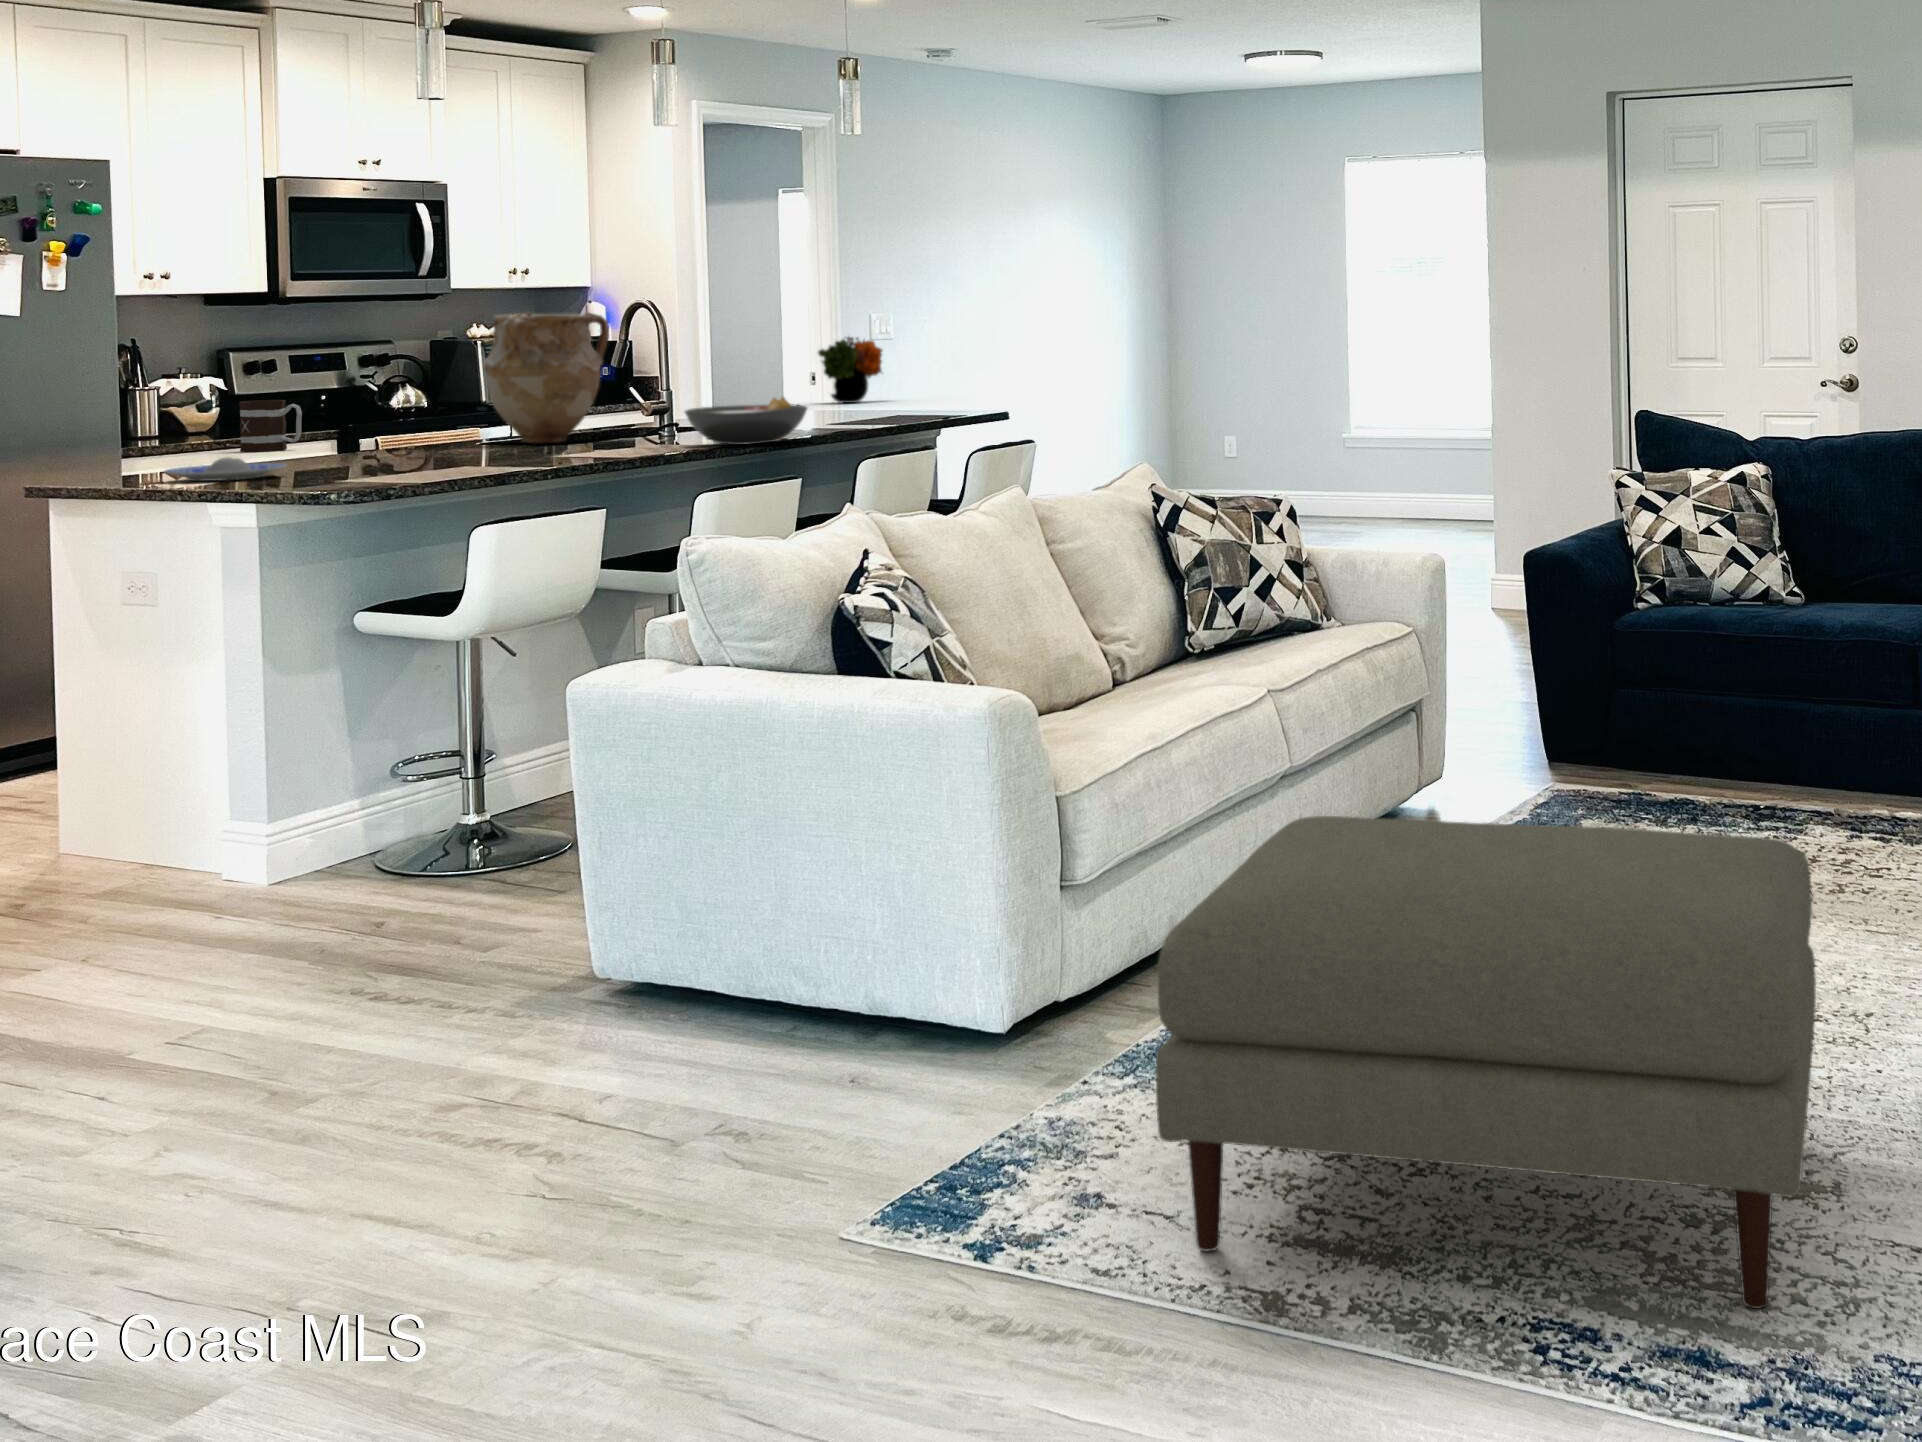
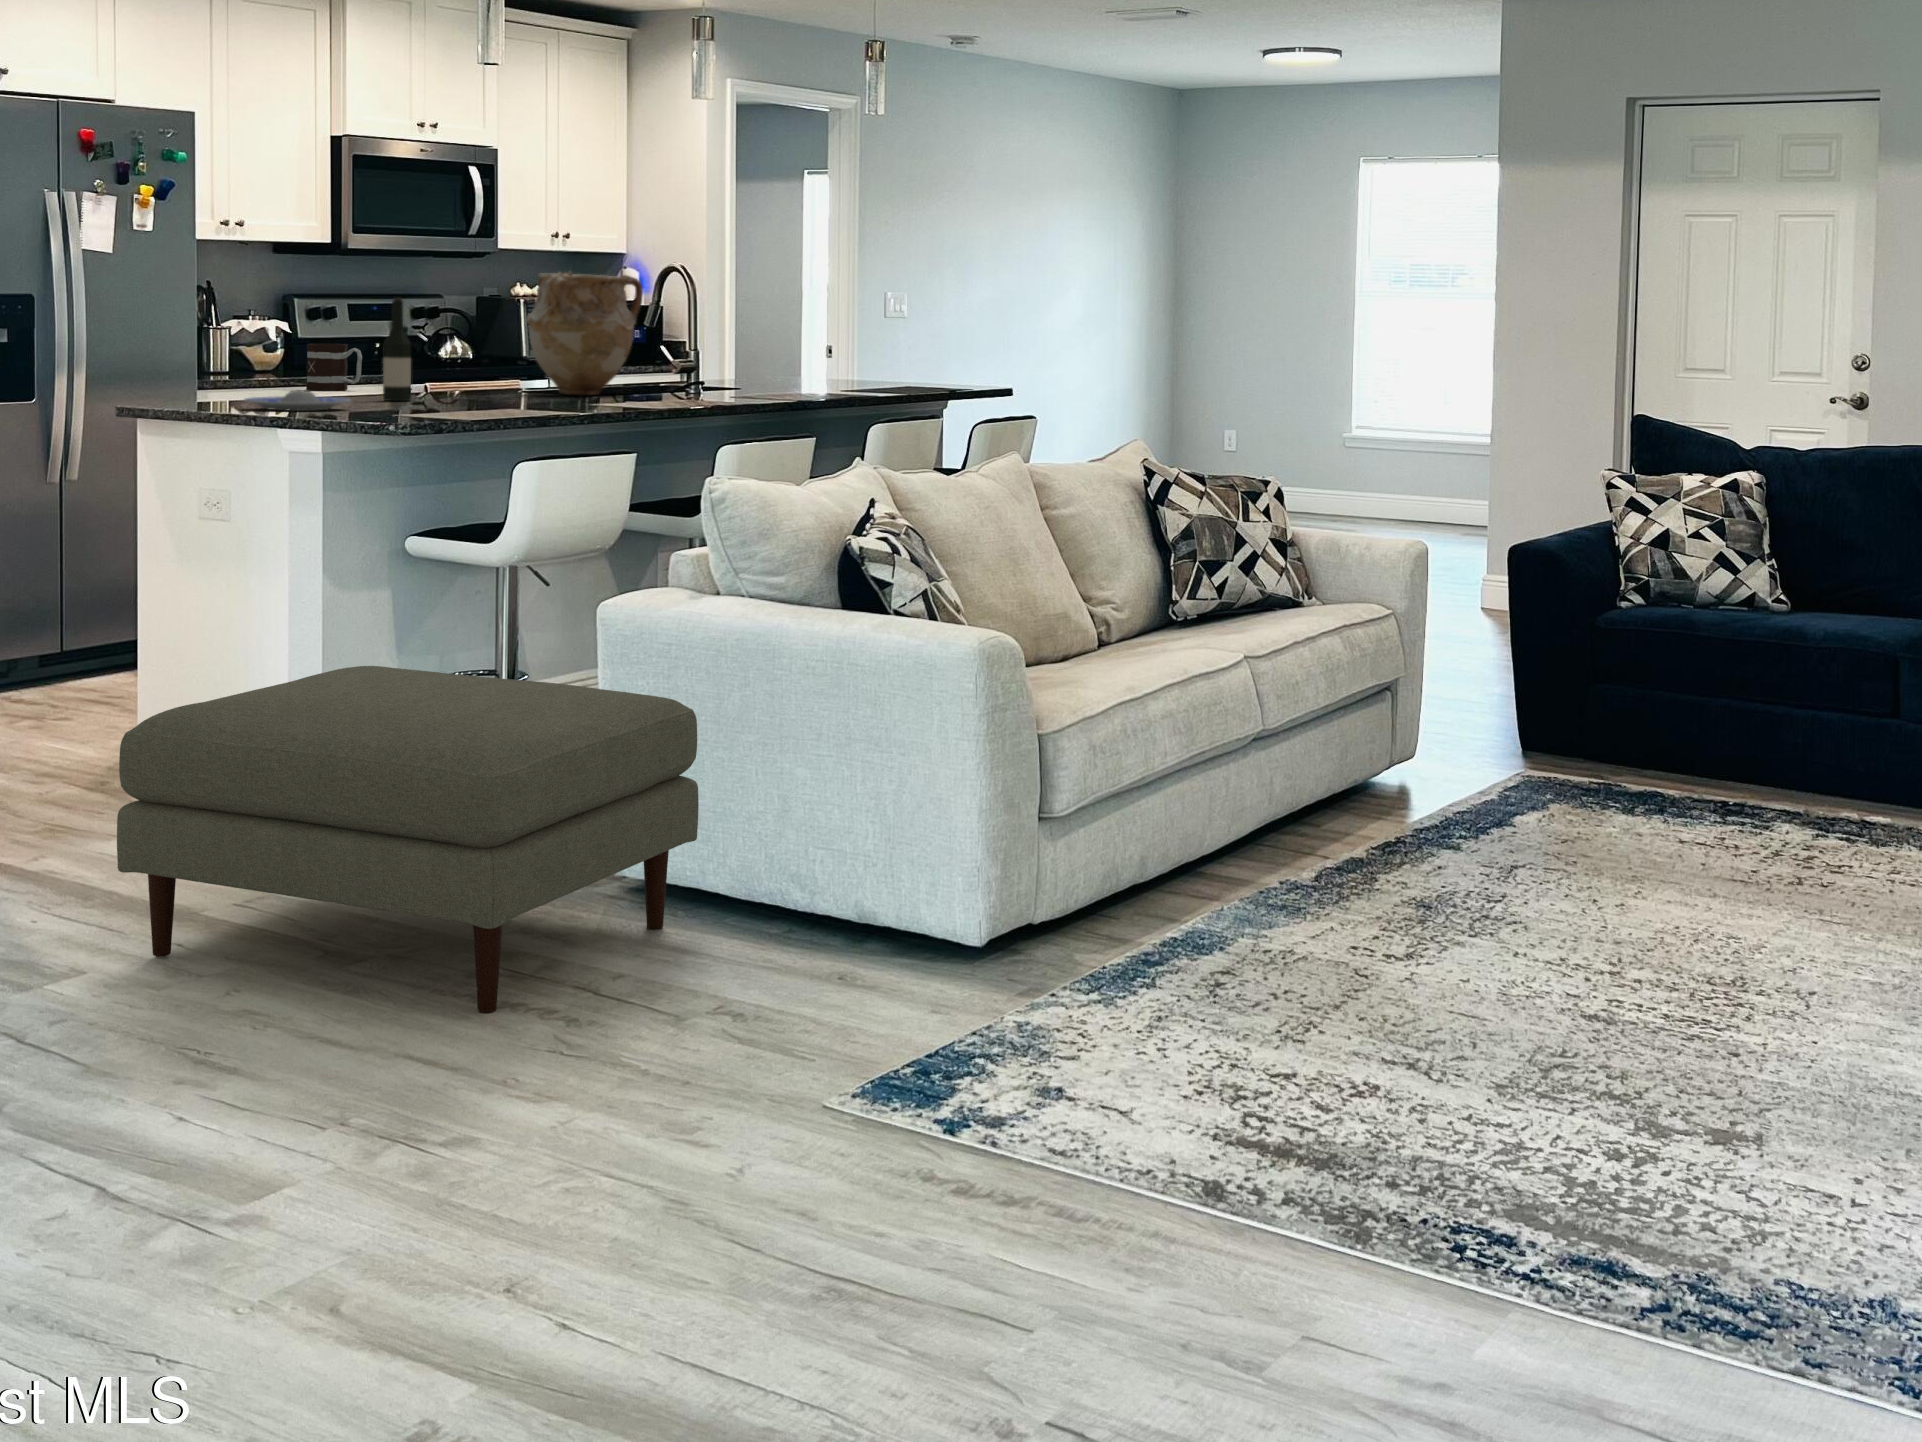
flower arrangement: present [818,337,882,403] -> none [822,309,898,377]
wine bottle: none [323,350,356,462] -> present [383,298,411,401]
fruit bowl: present [685,397,807,445] -> none [710,361,825,403]
ottoman: present [1156,816,1816,1309] -> present [117,666,699,1013]

